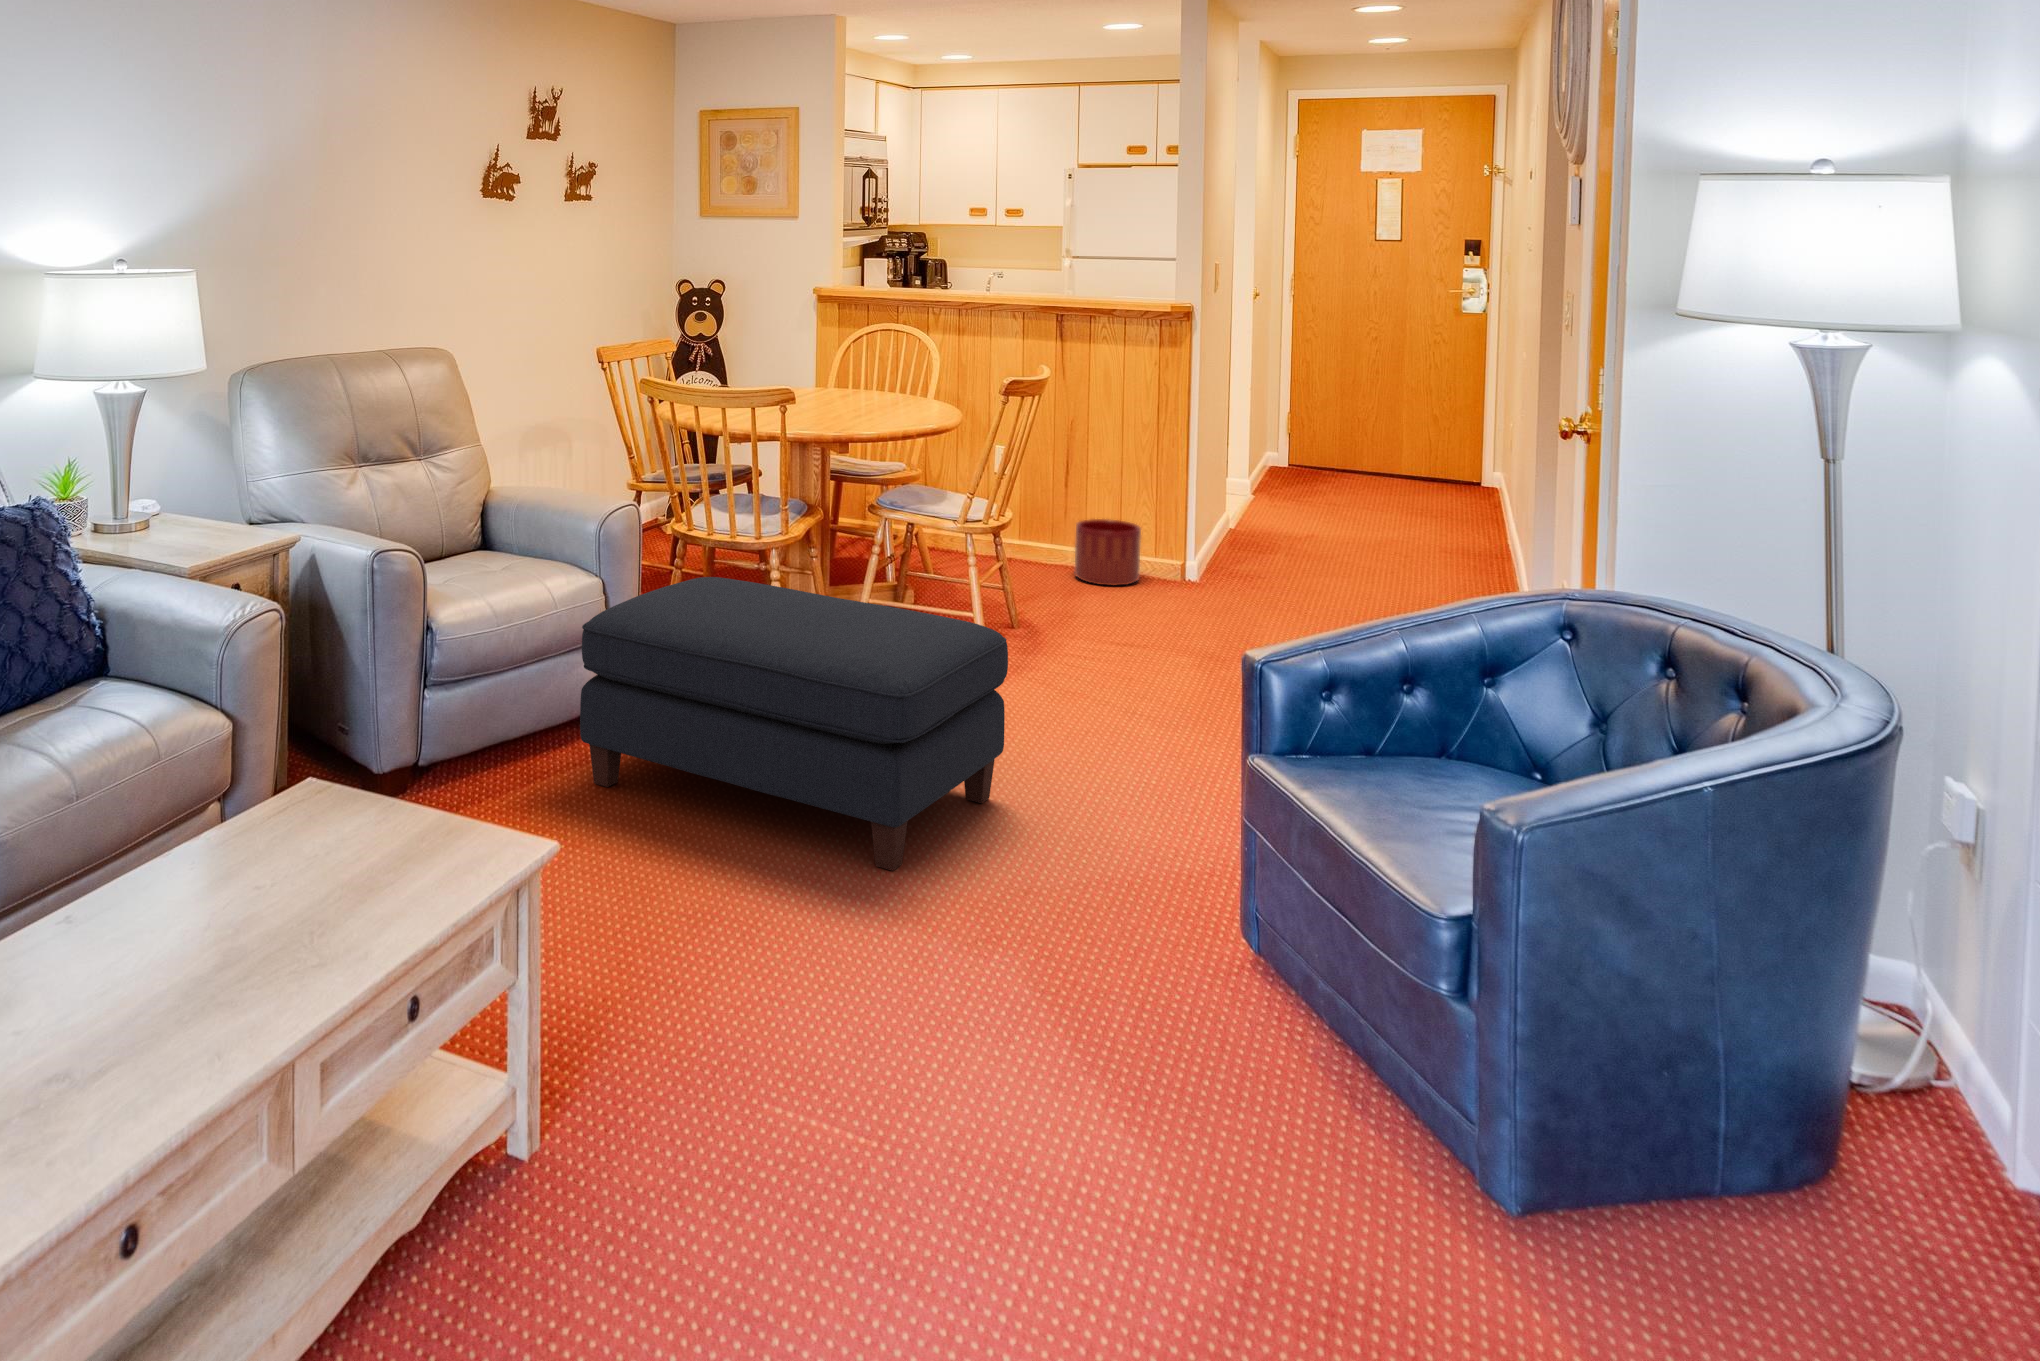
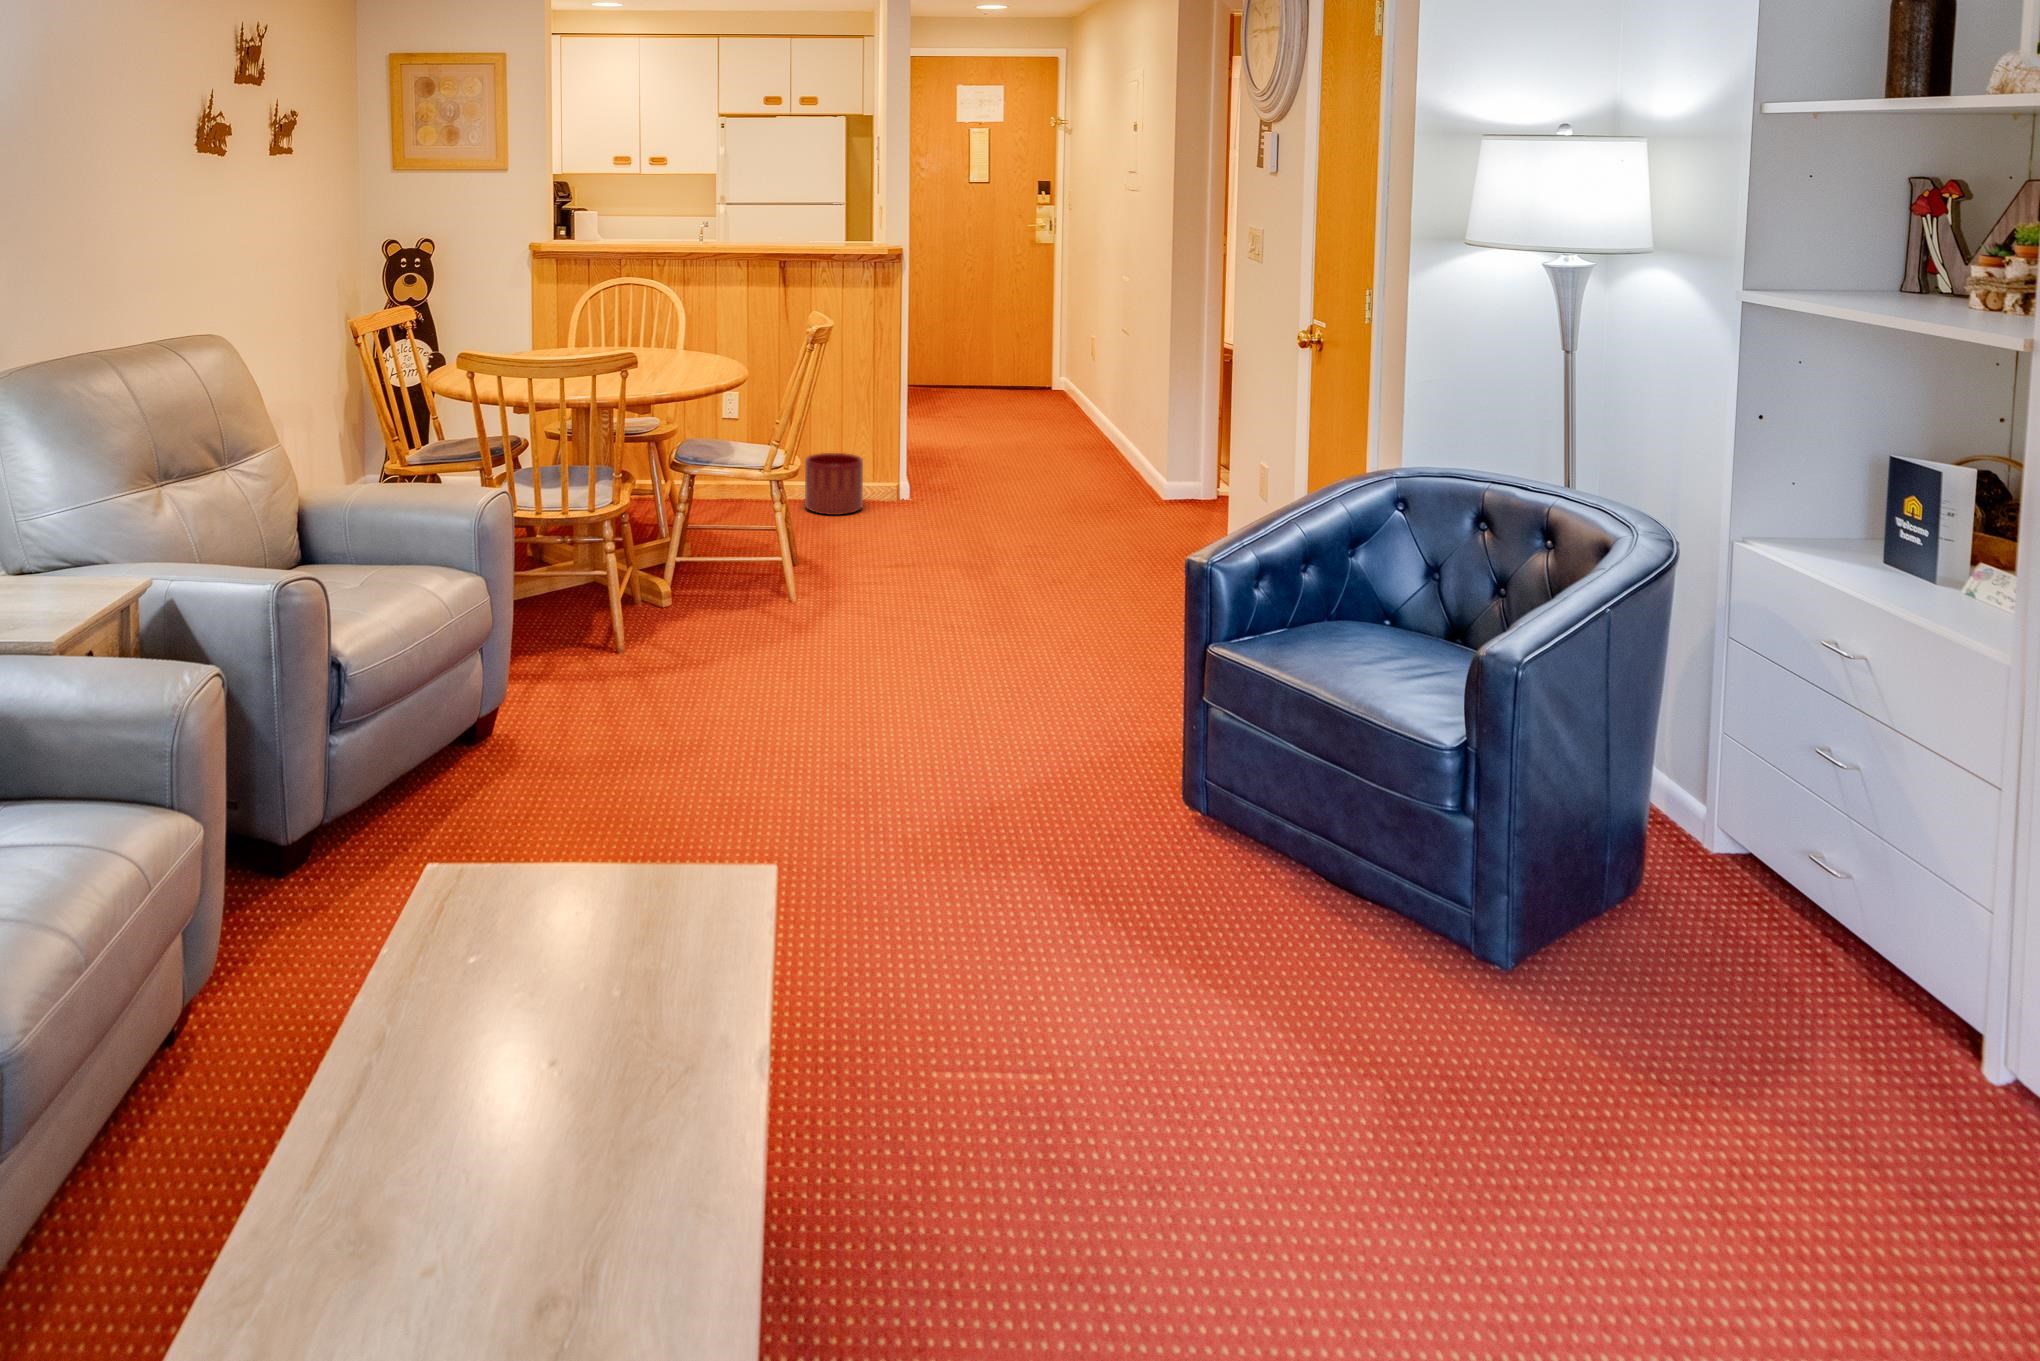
ottoman: present [580,577,1008,871] -> none [492,561,917,838]

